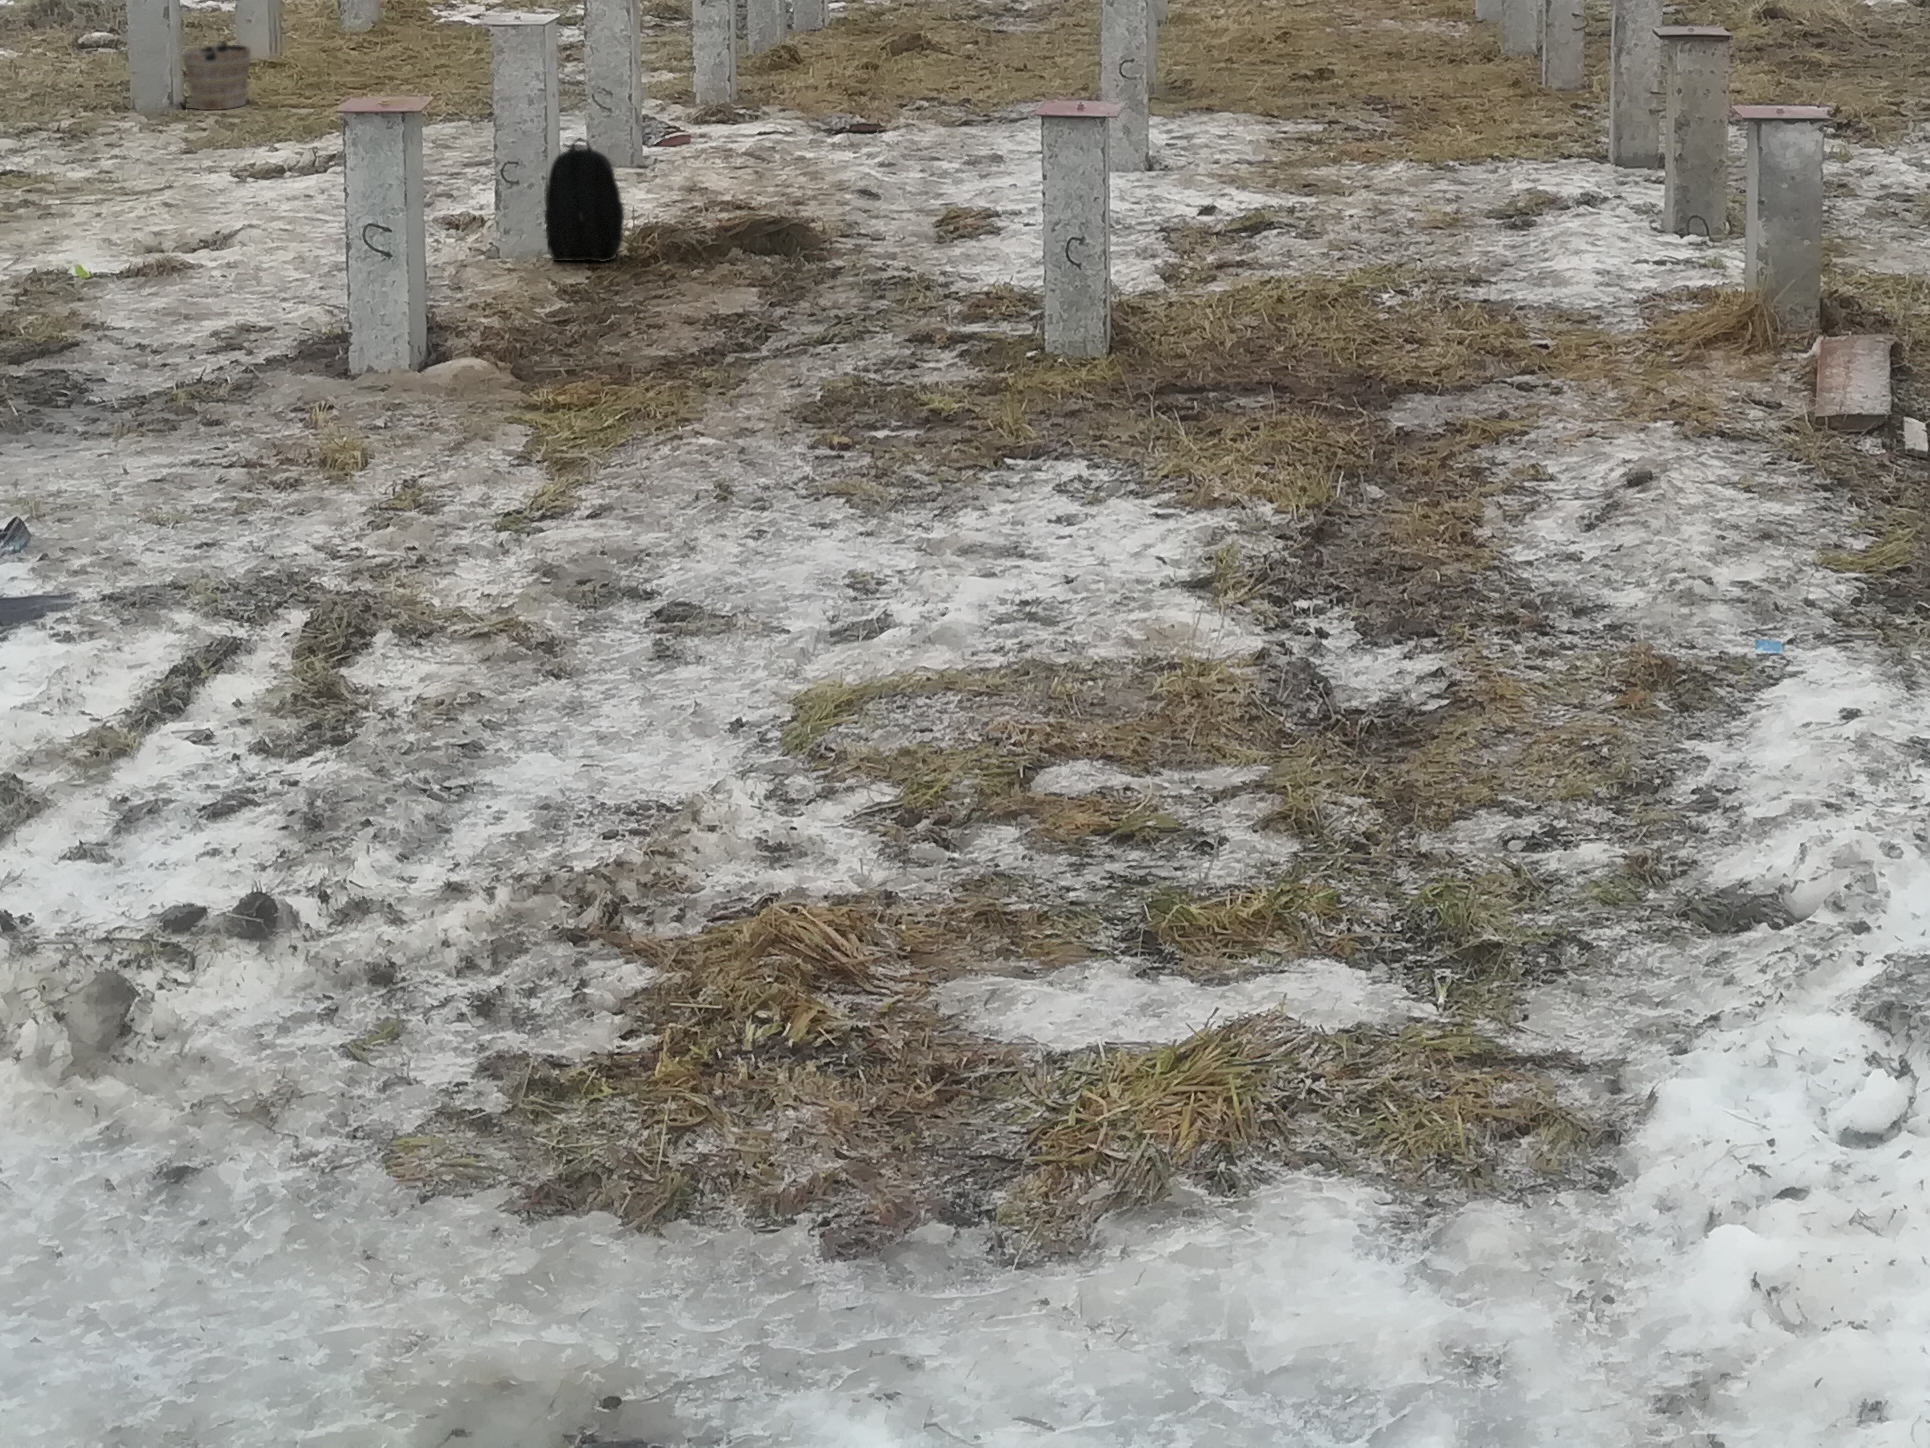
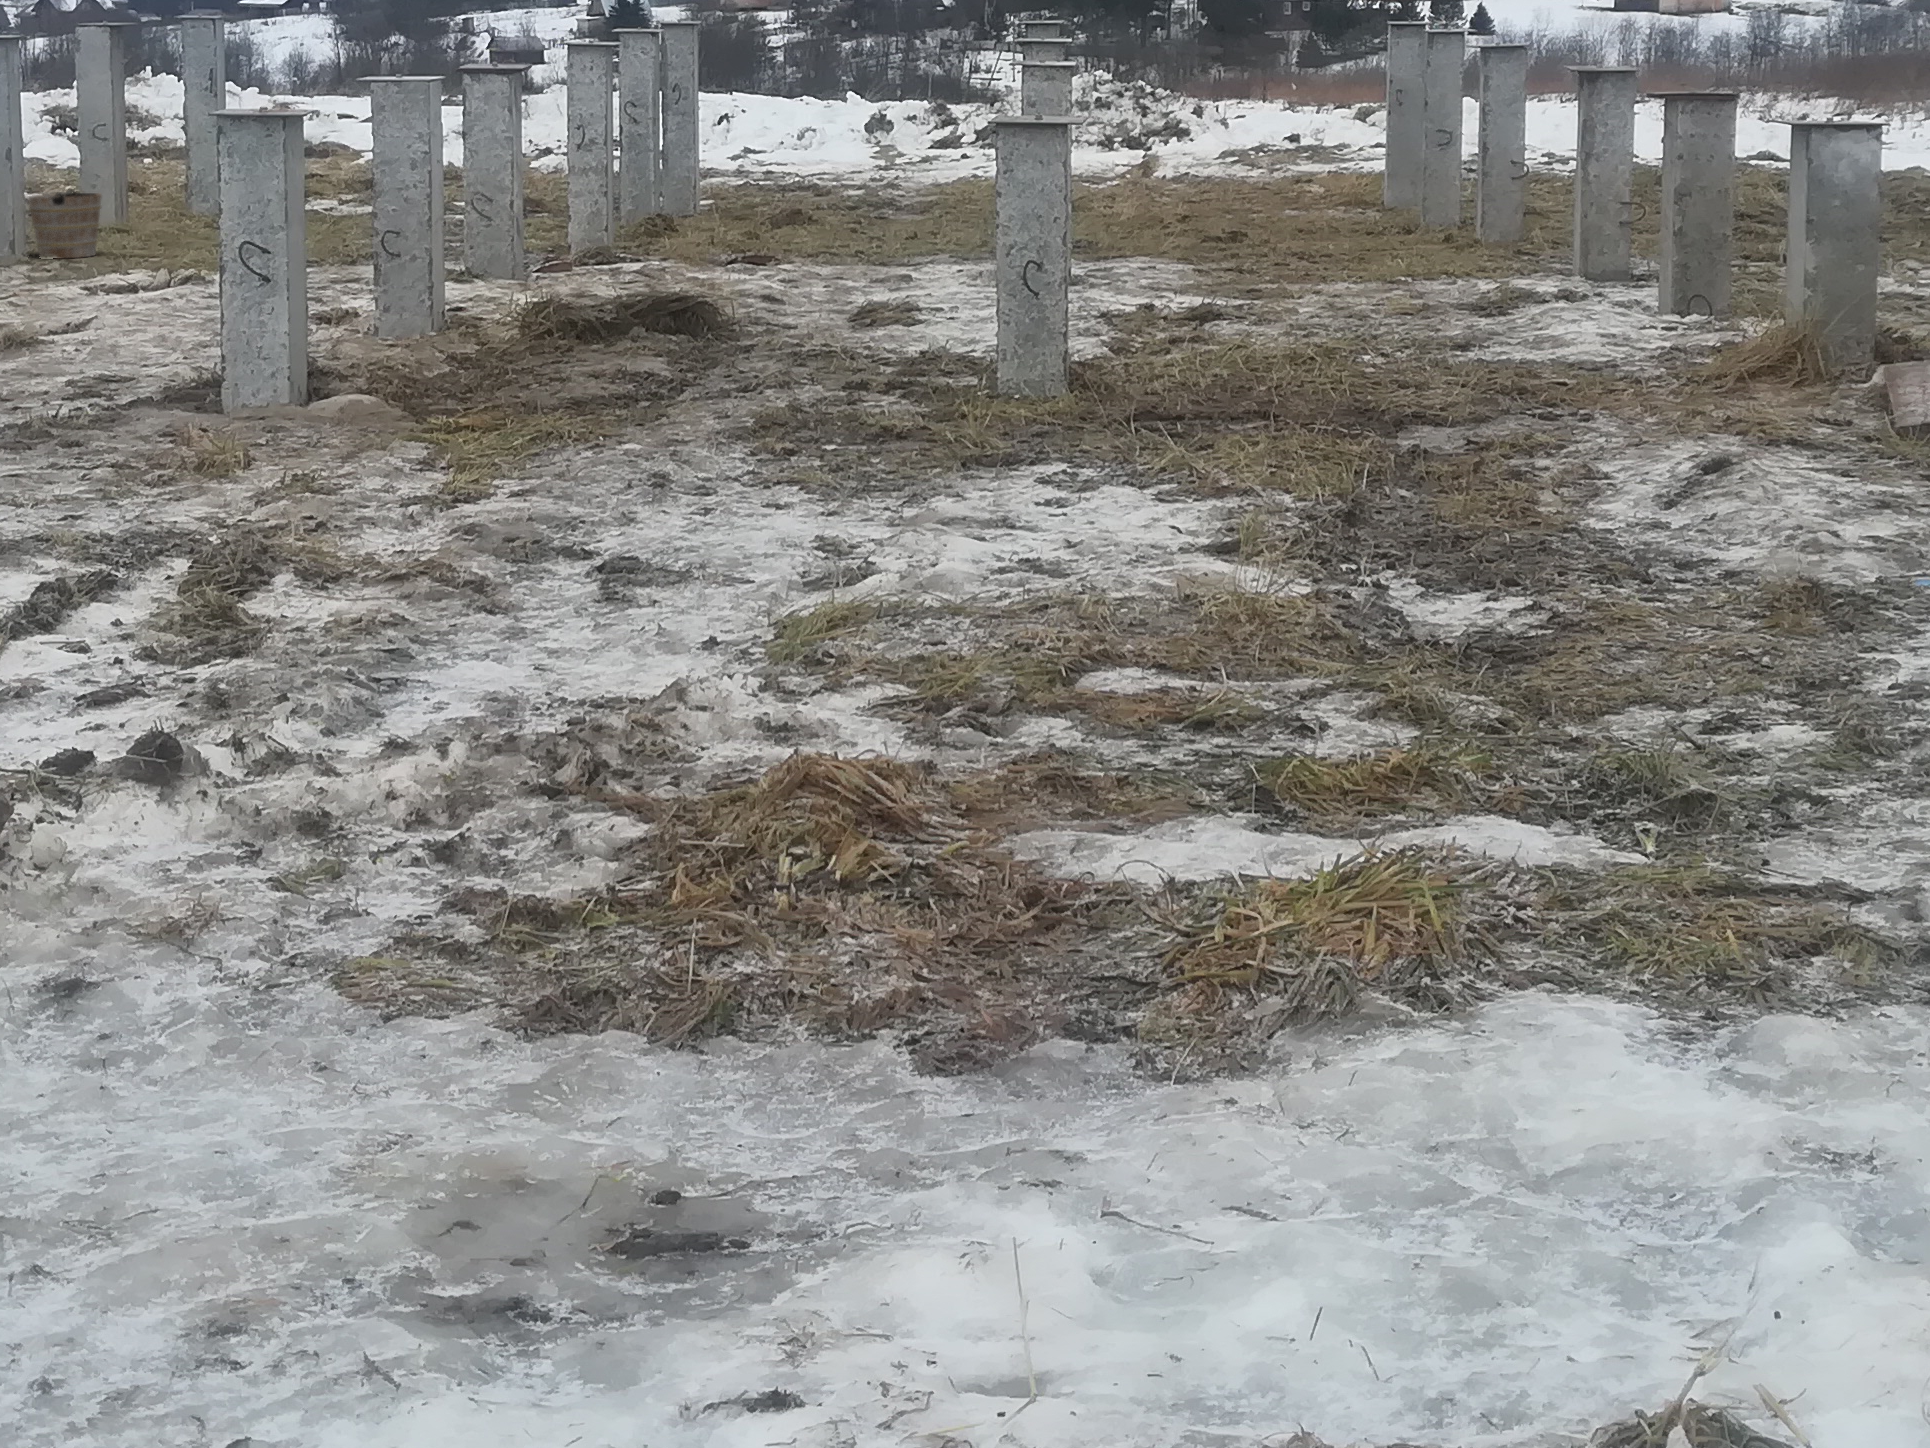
backpack: present [545,139,624,262] -> none [433,208,520,343]

